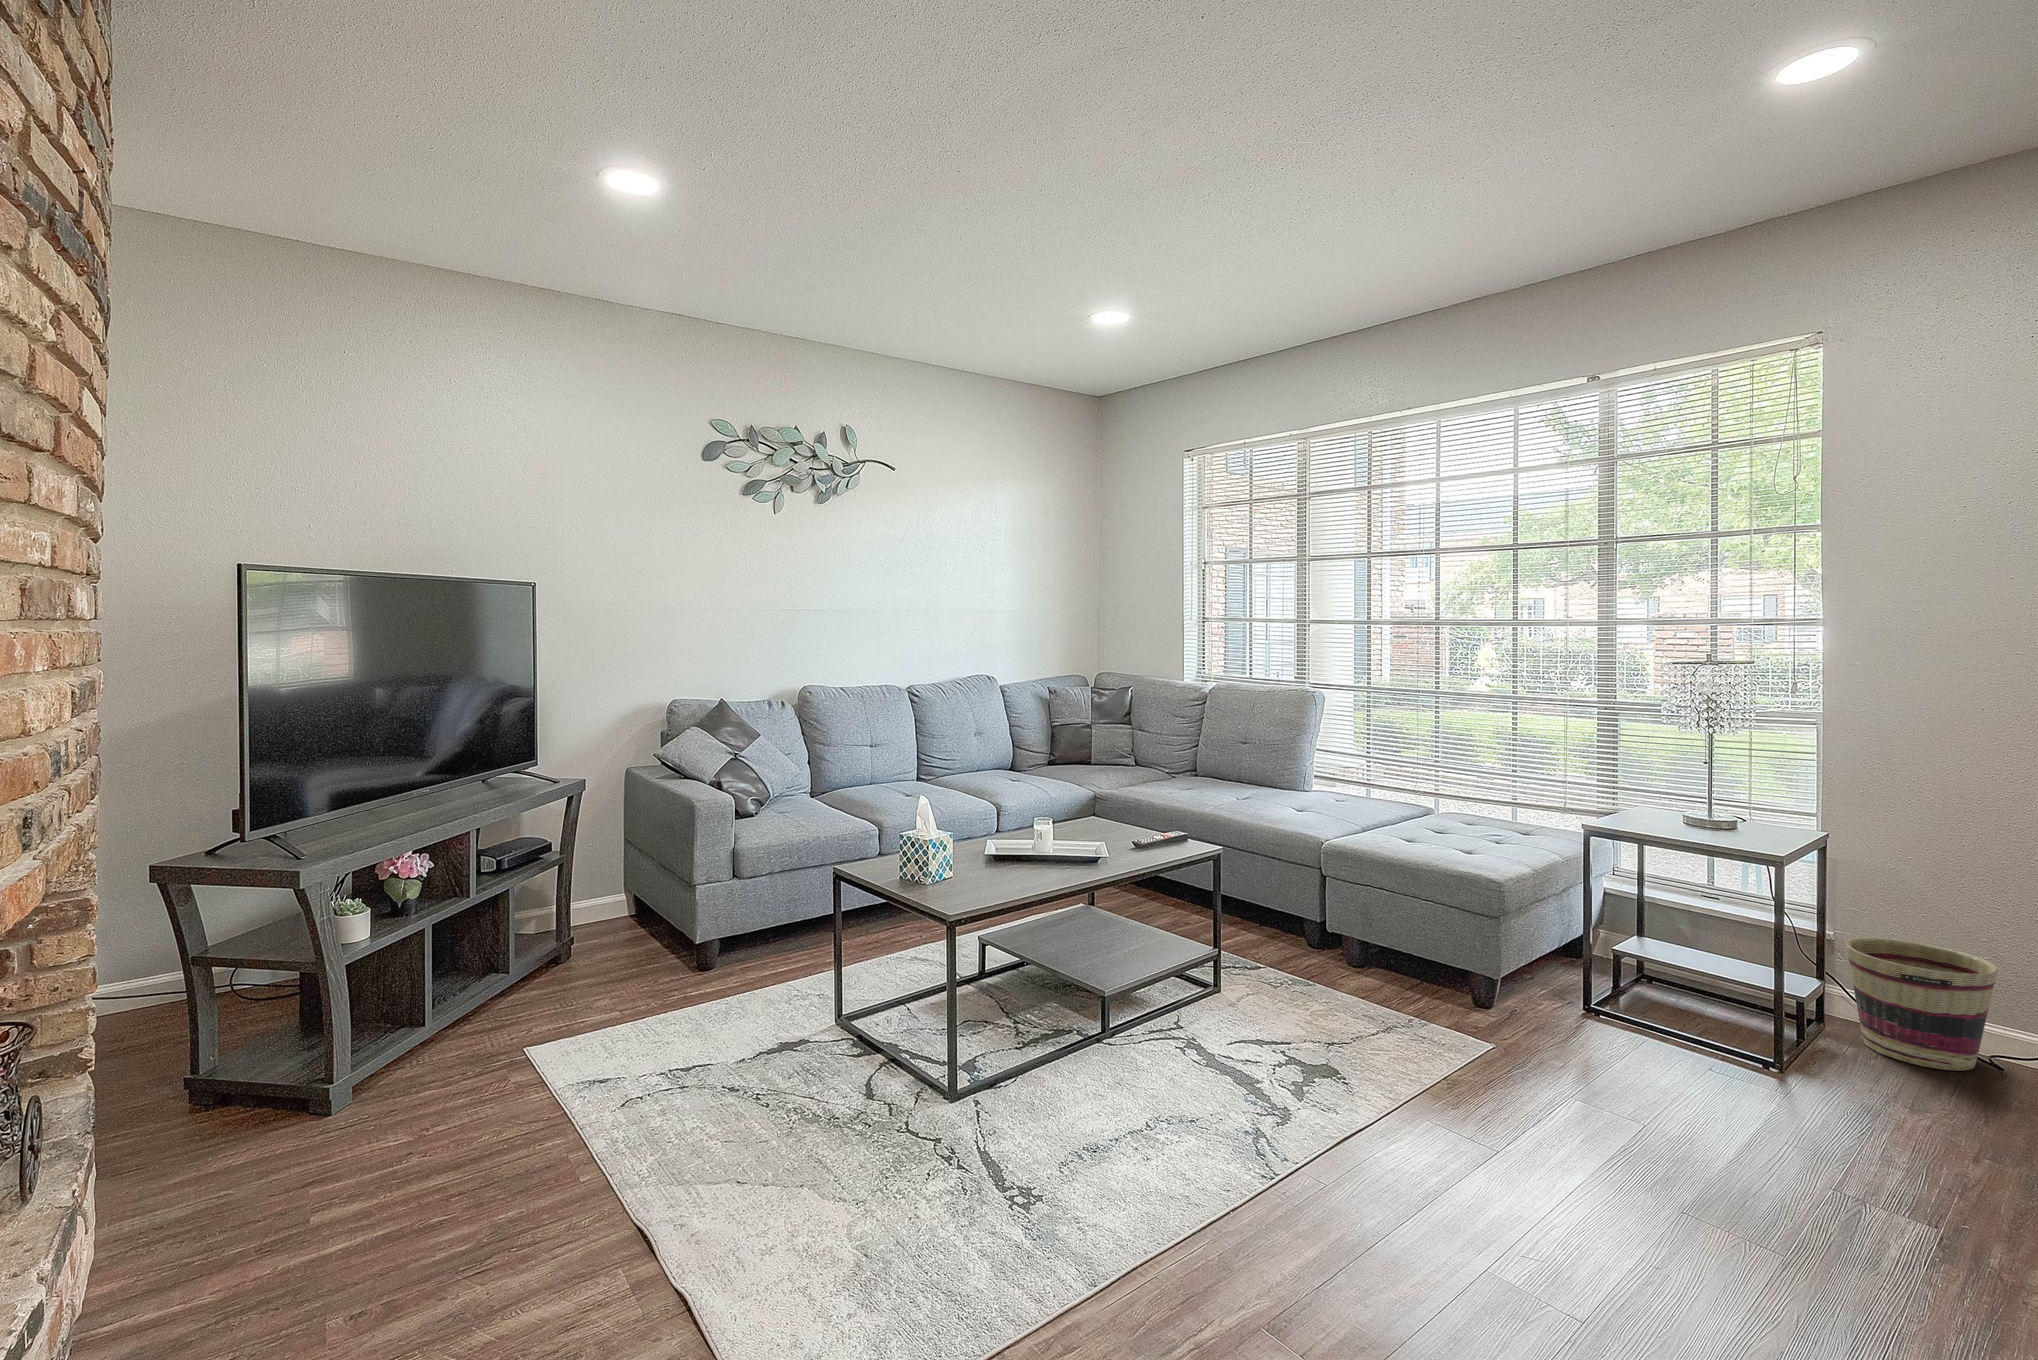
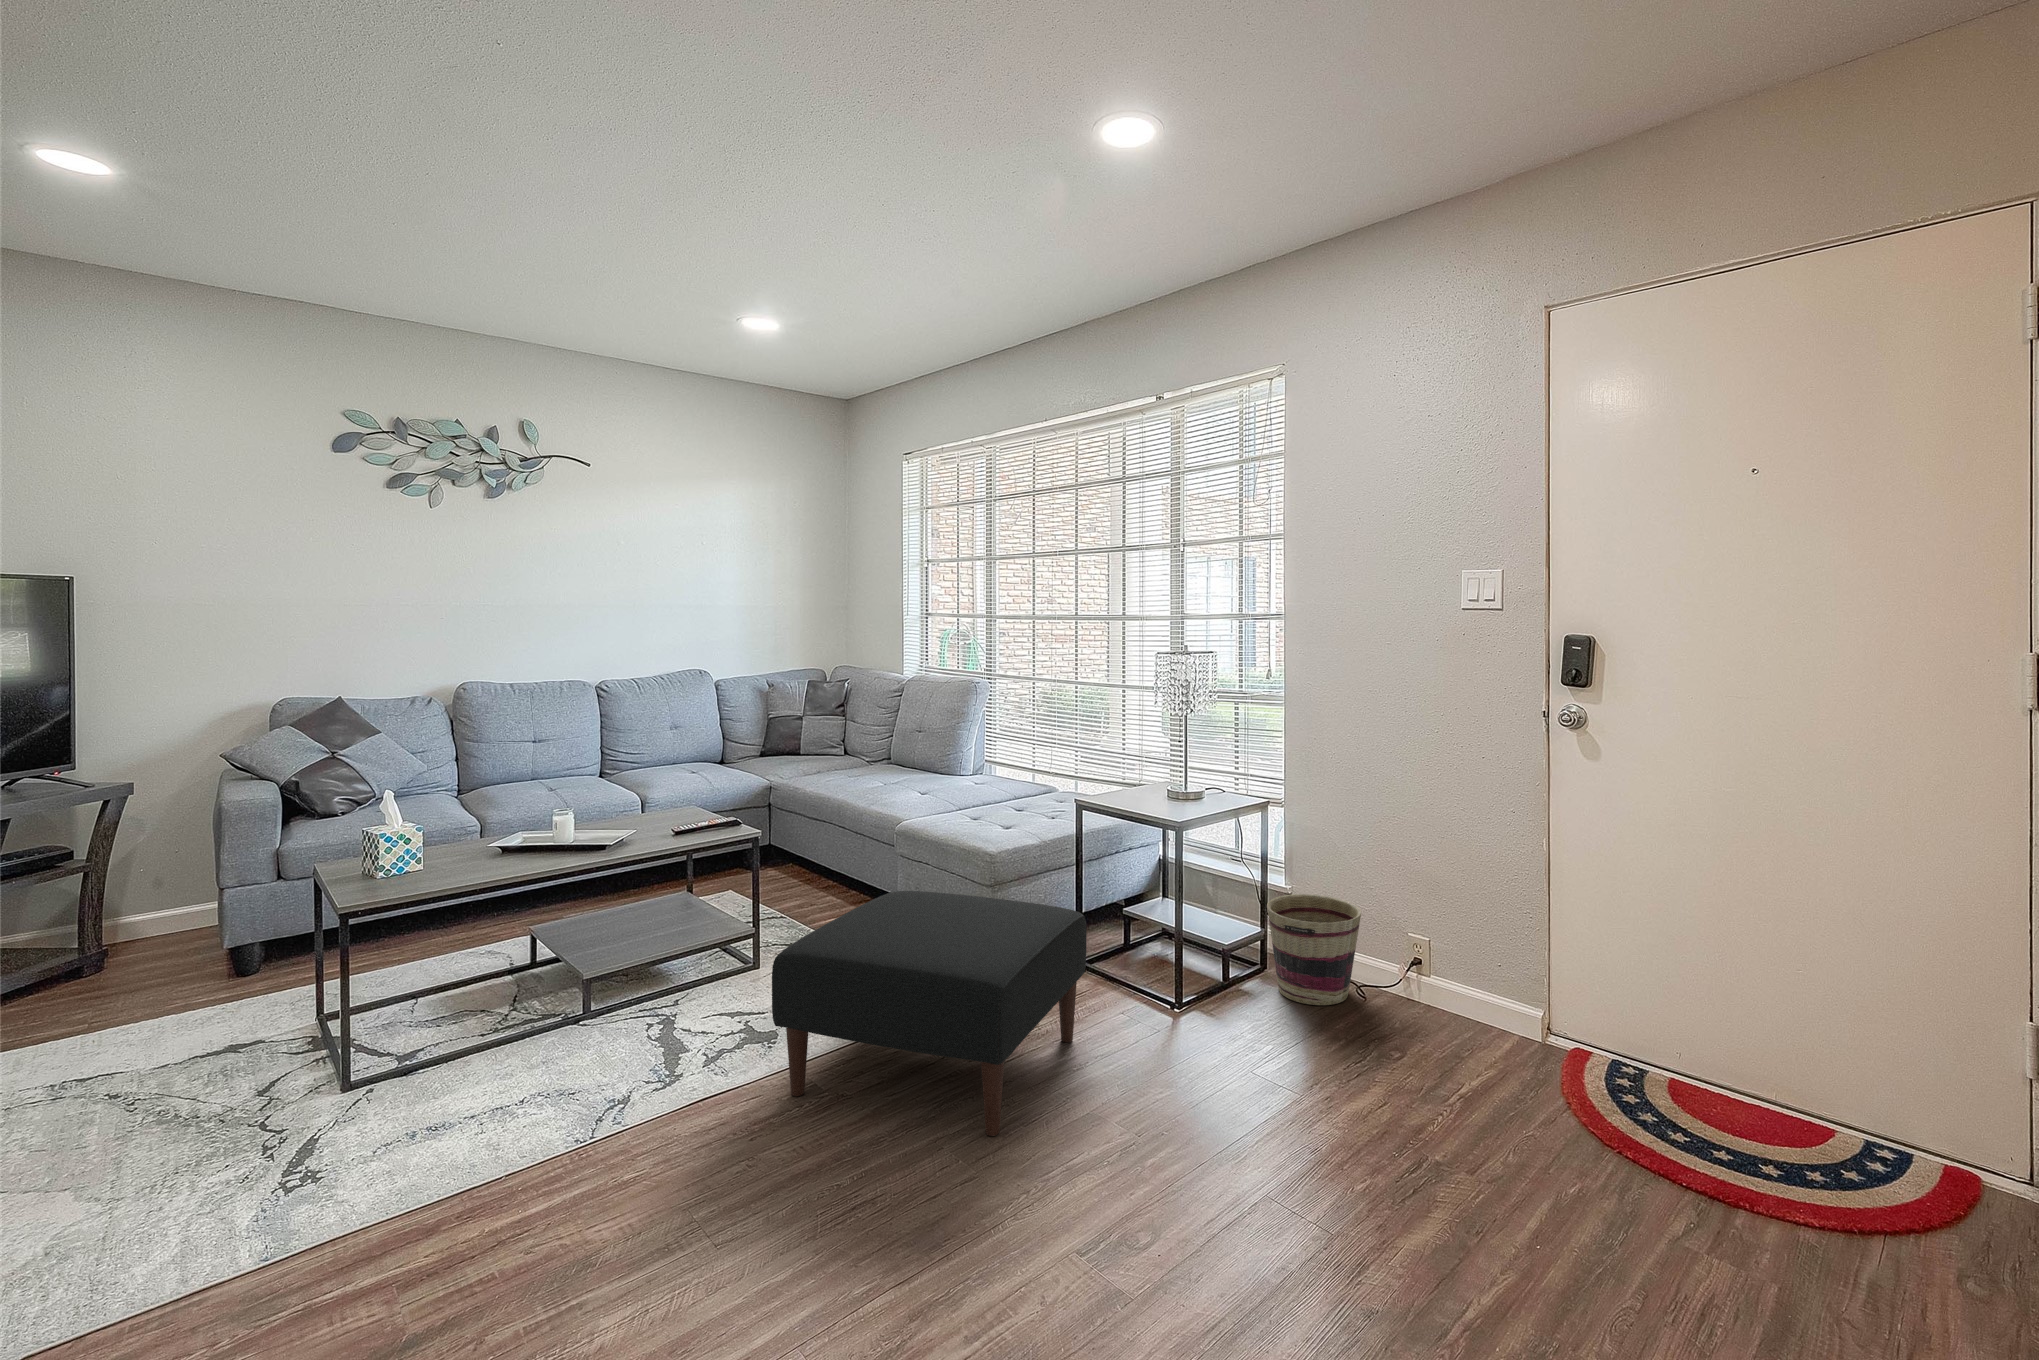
ottoman: none [1423,915,1777,1206] -> present [772,891,1087,1136]

